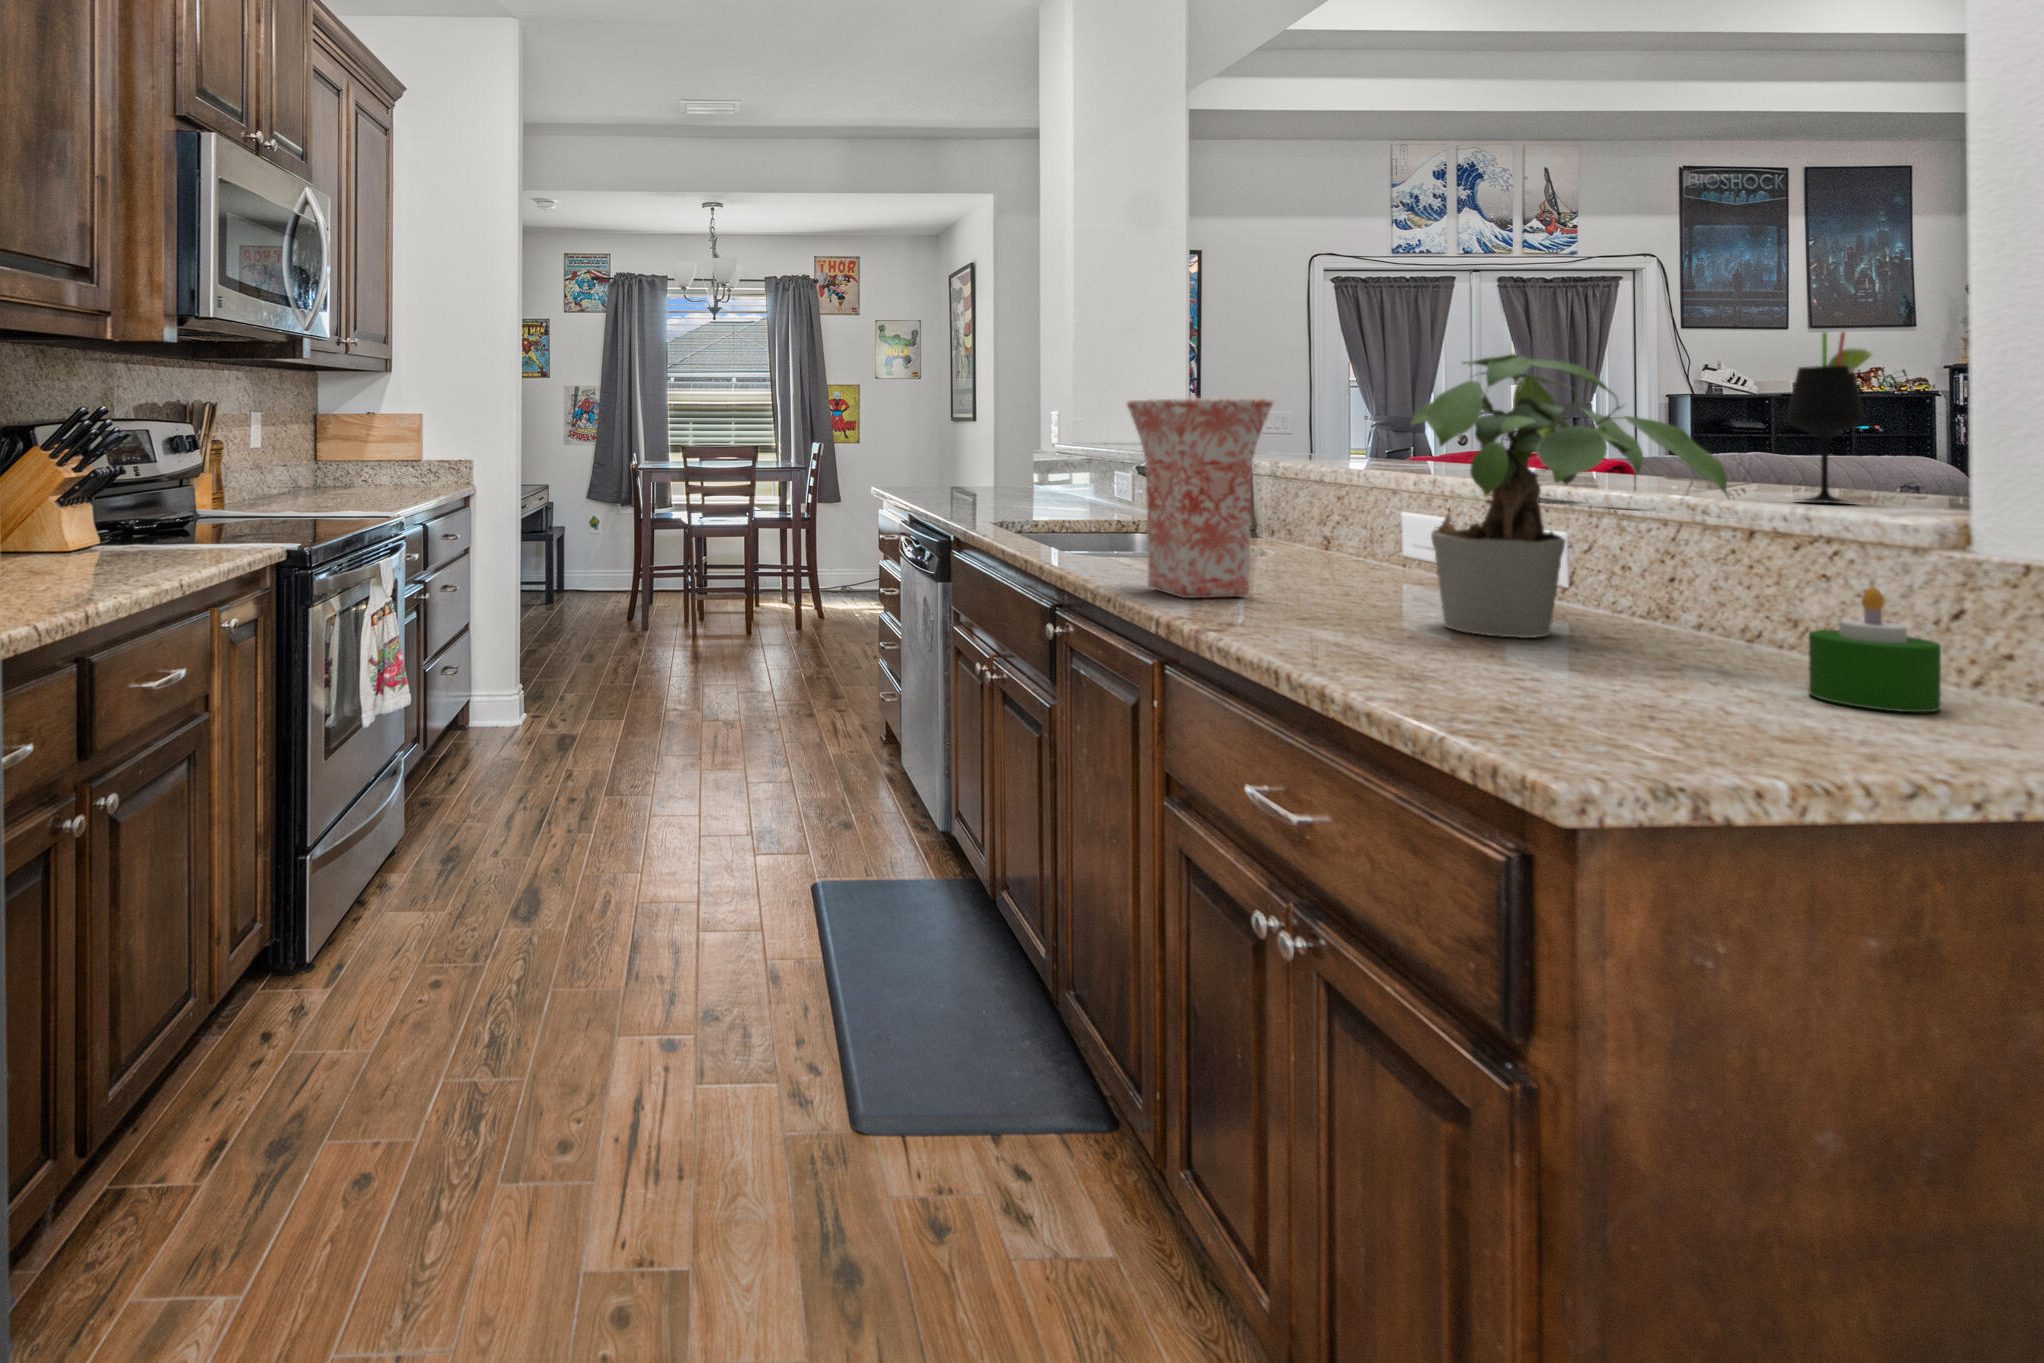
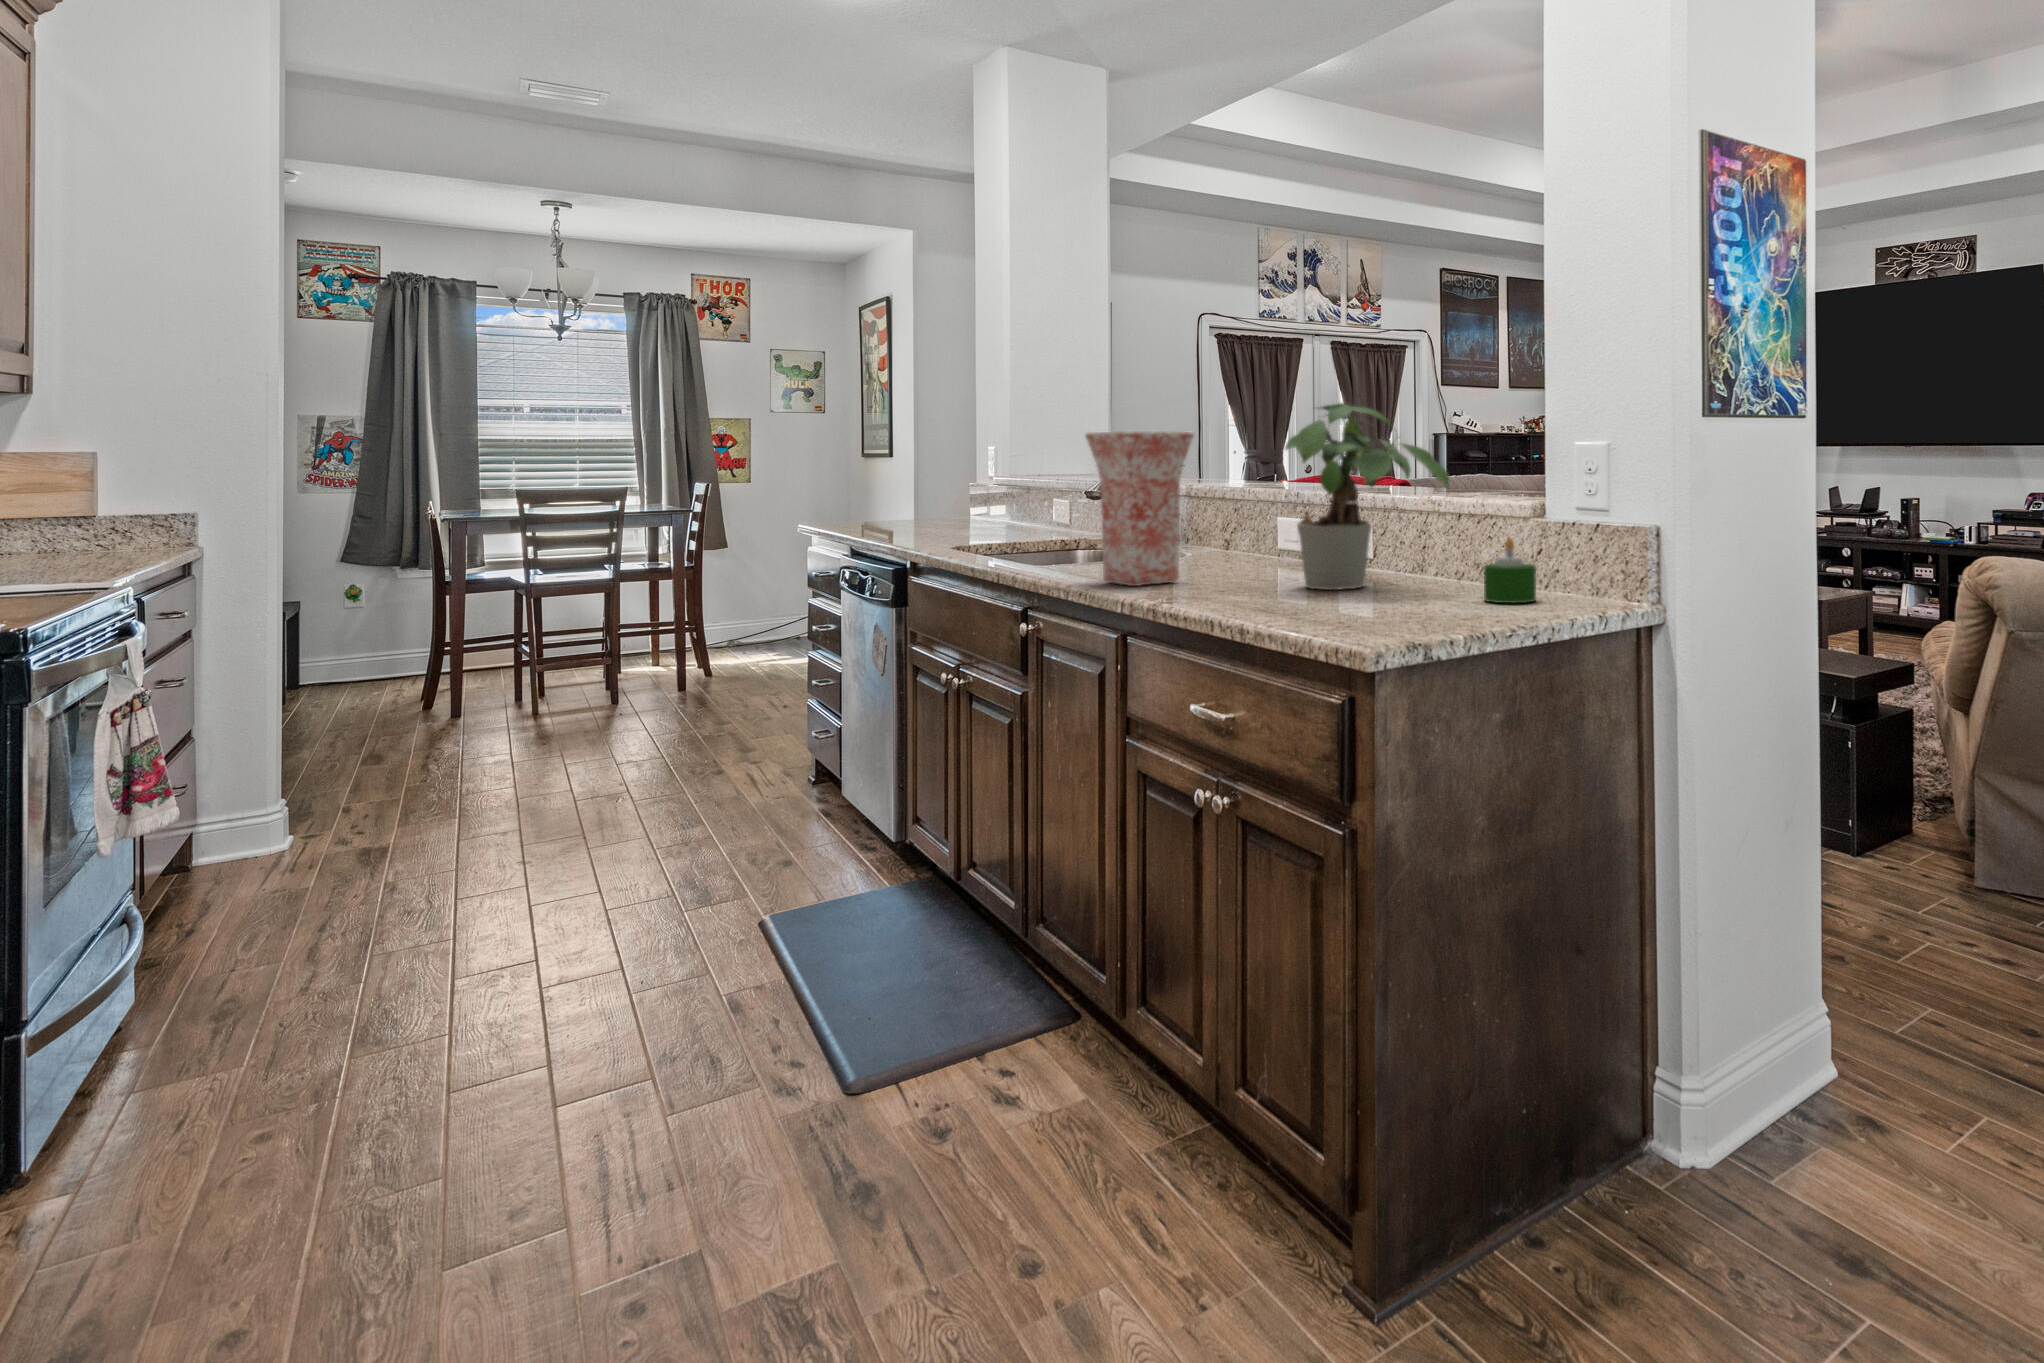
wine glass: present [1788,332,1872,503] -> none [1480,394,1516,496]

